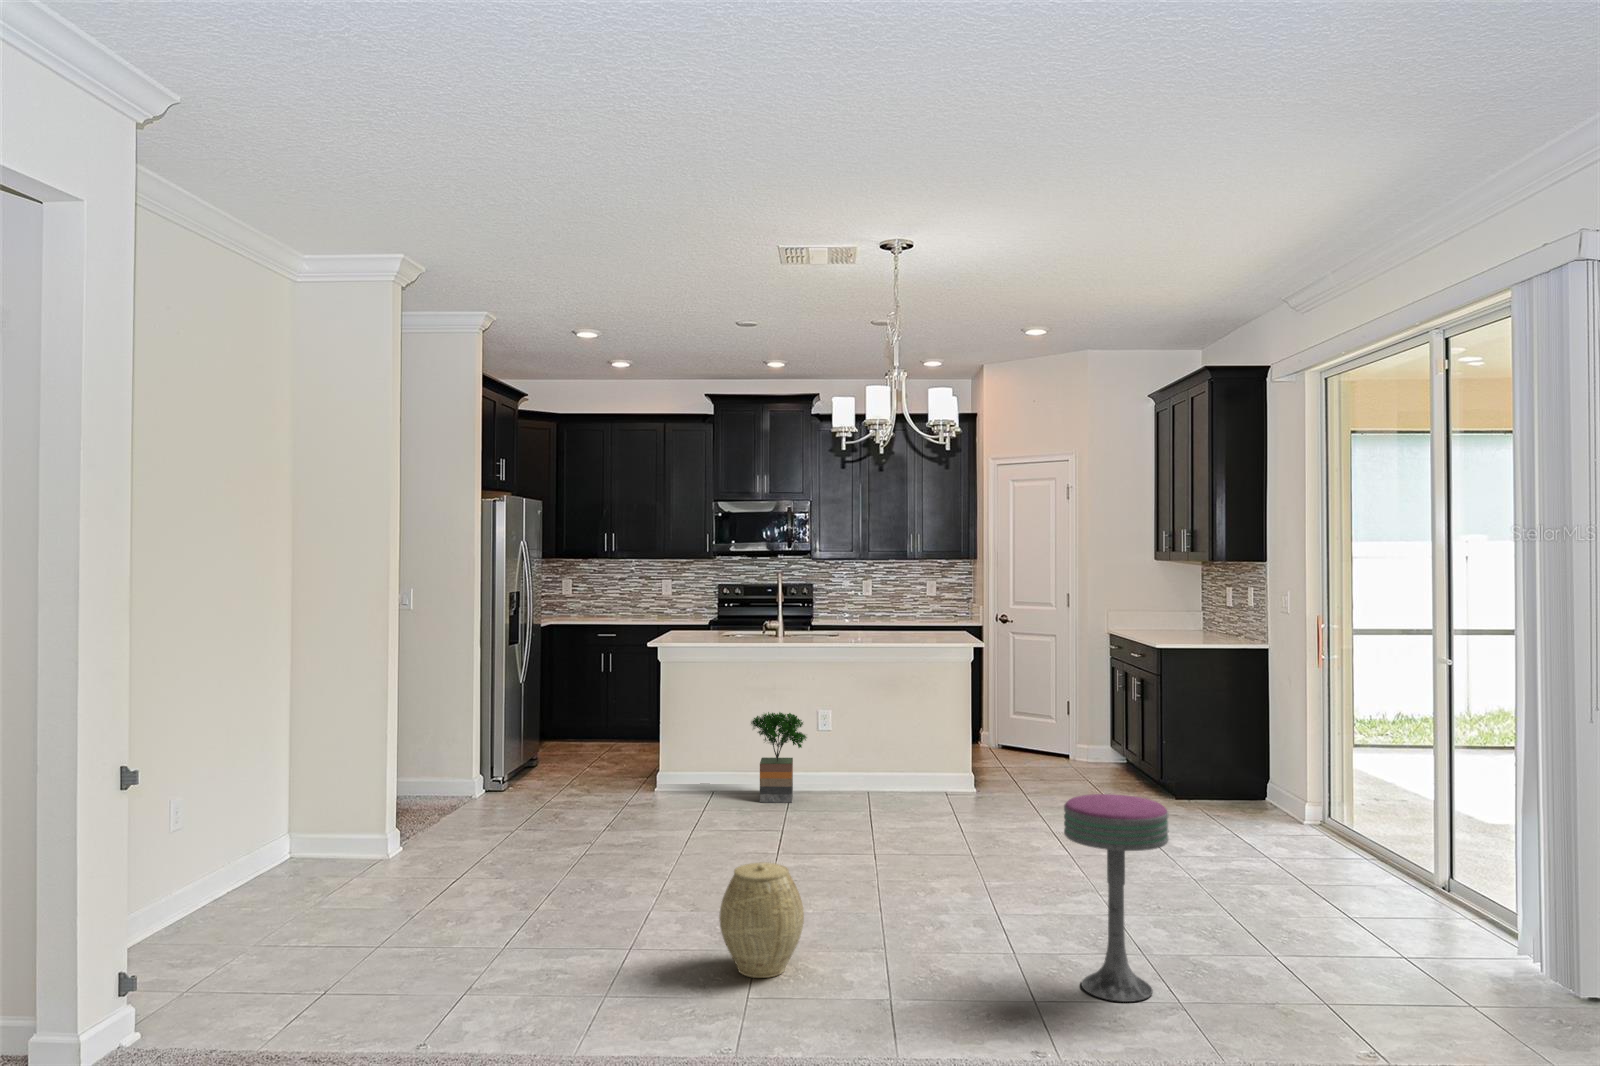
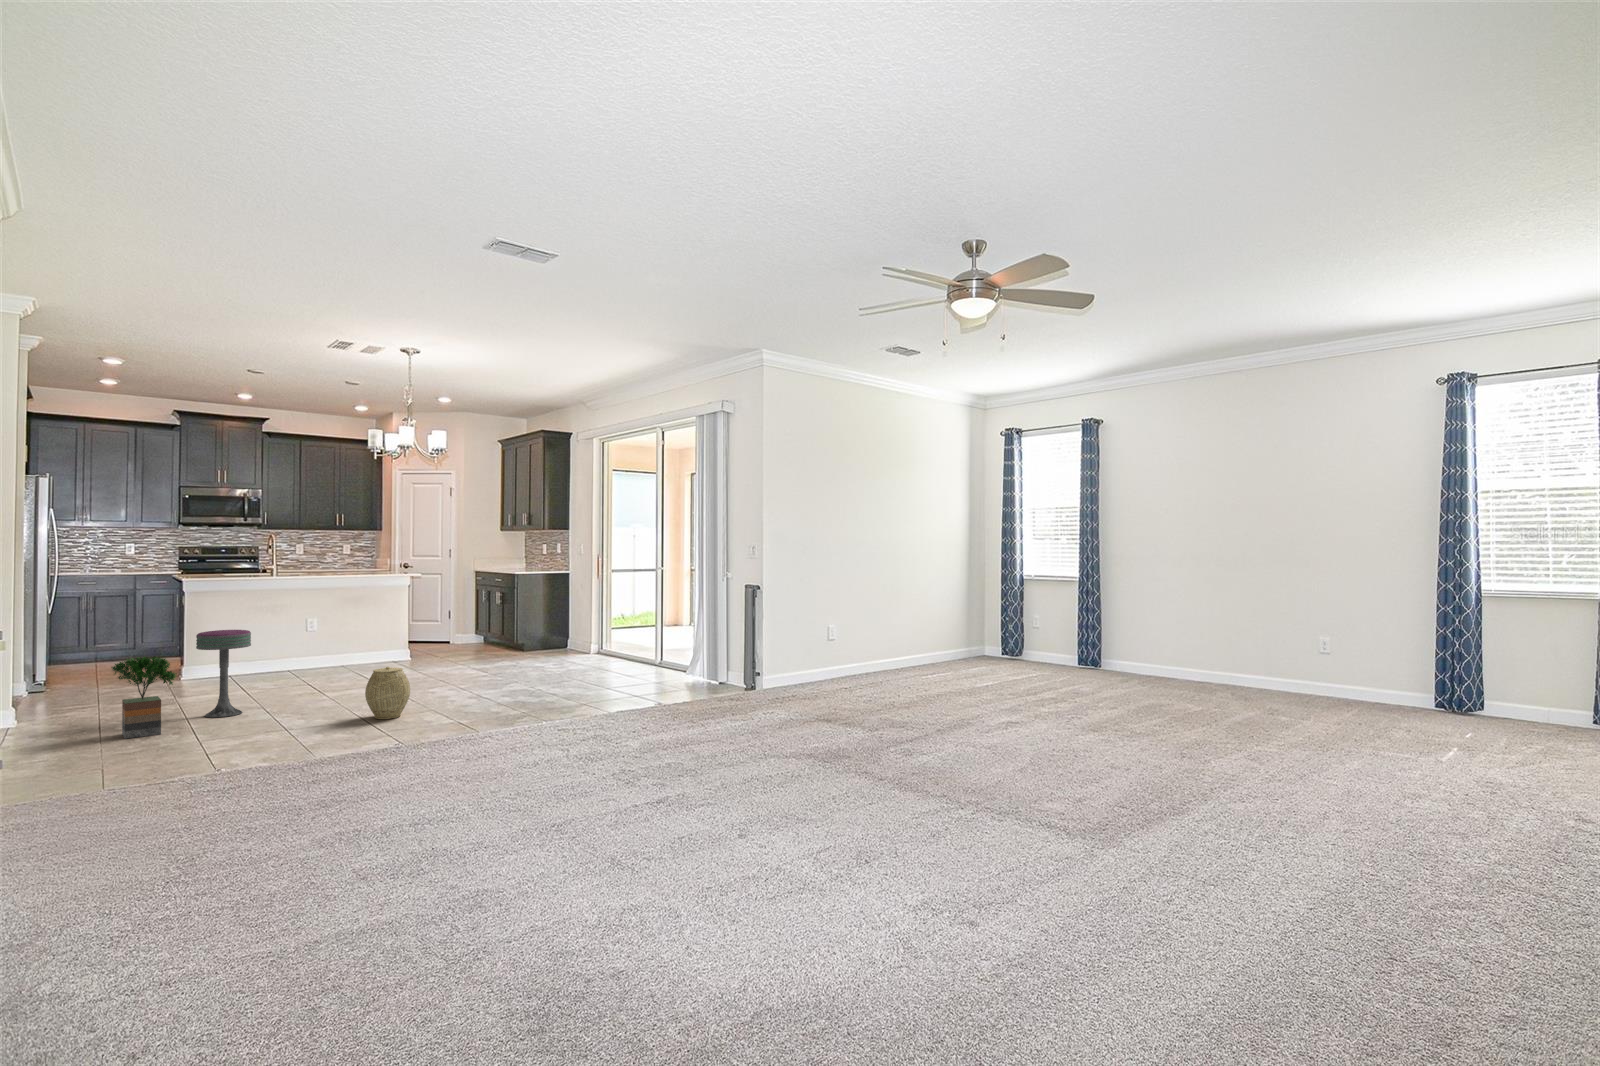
potted tree: present [751,712,807,803] -> present [111,657,176,739]
bar stool: present [1064,794,1169,1002] -> present [196,630,251,718]

